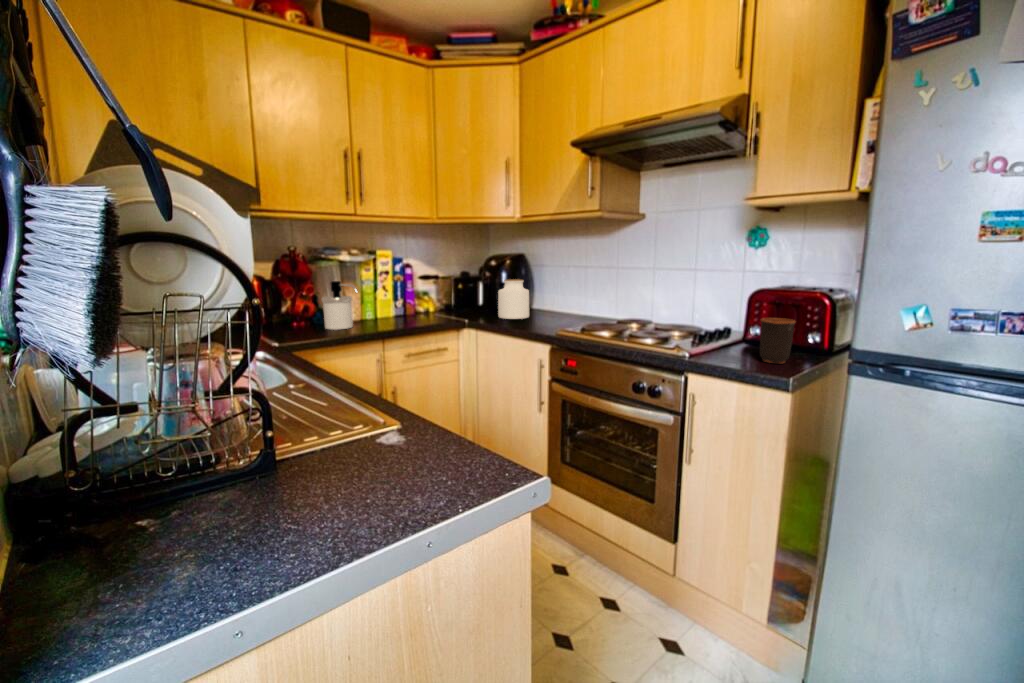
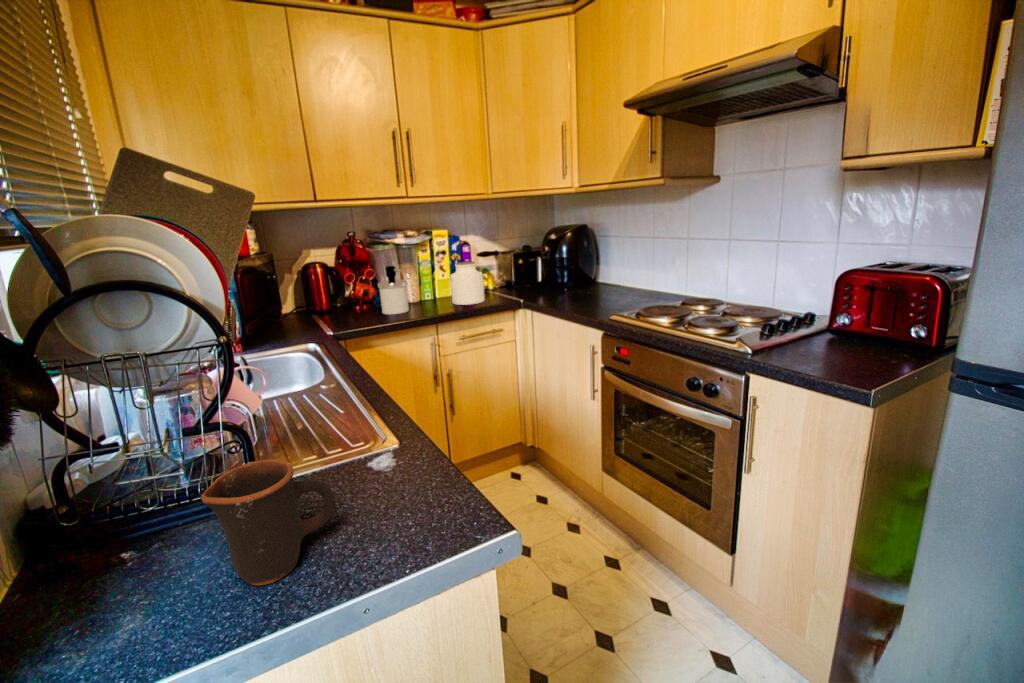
jar: present [498,279,529,319] -> present [450,262,485,305]
mug: present [760,318,795,363] -> present [201,459,335,586]

